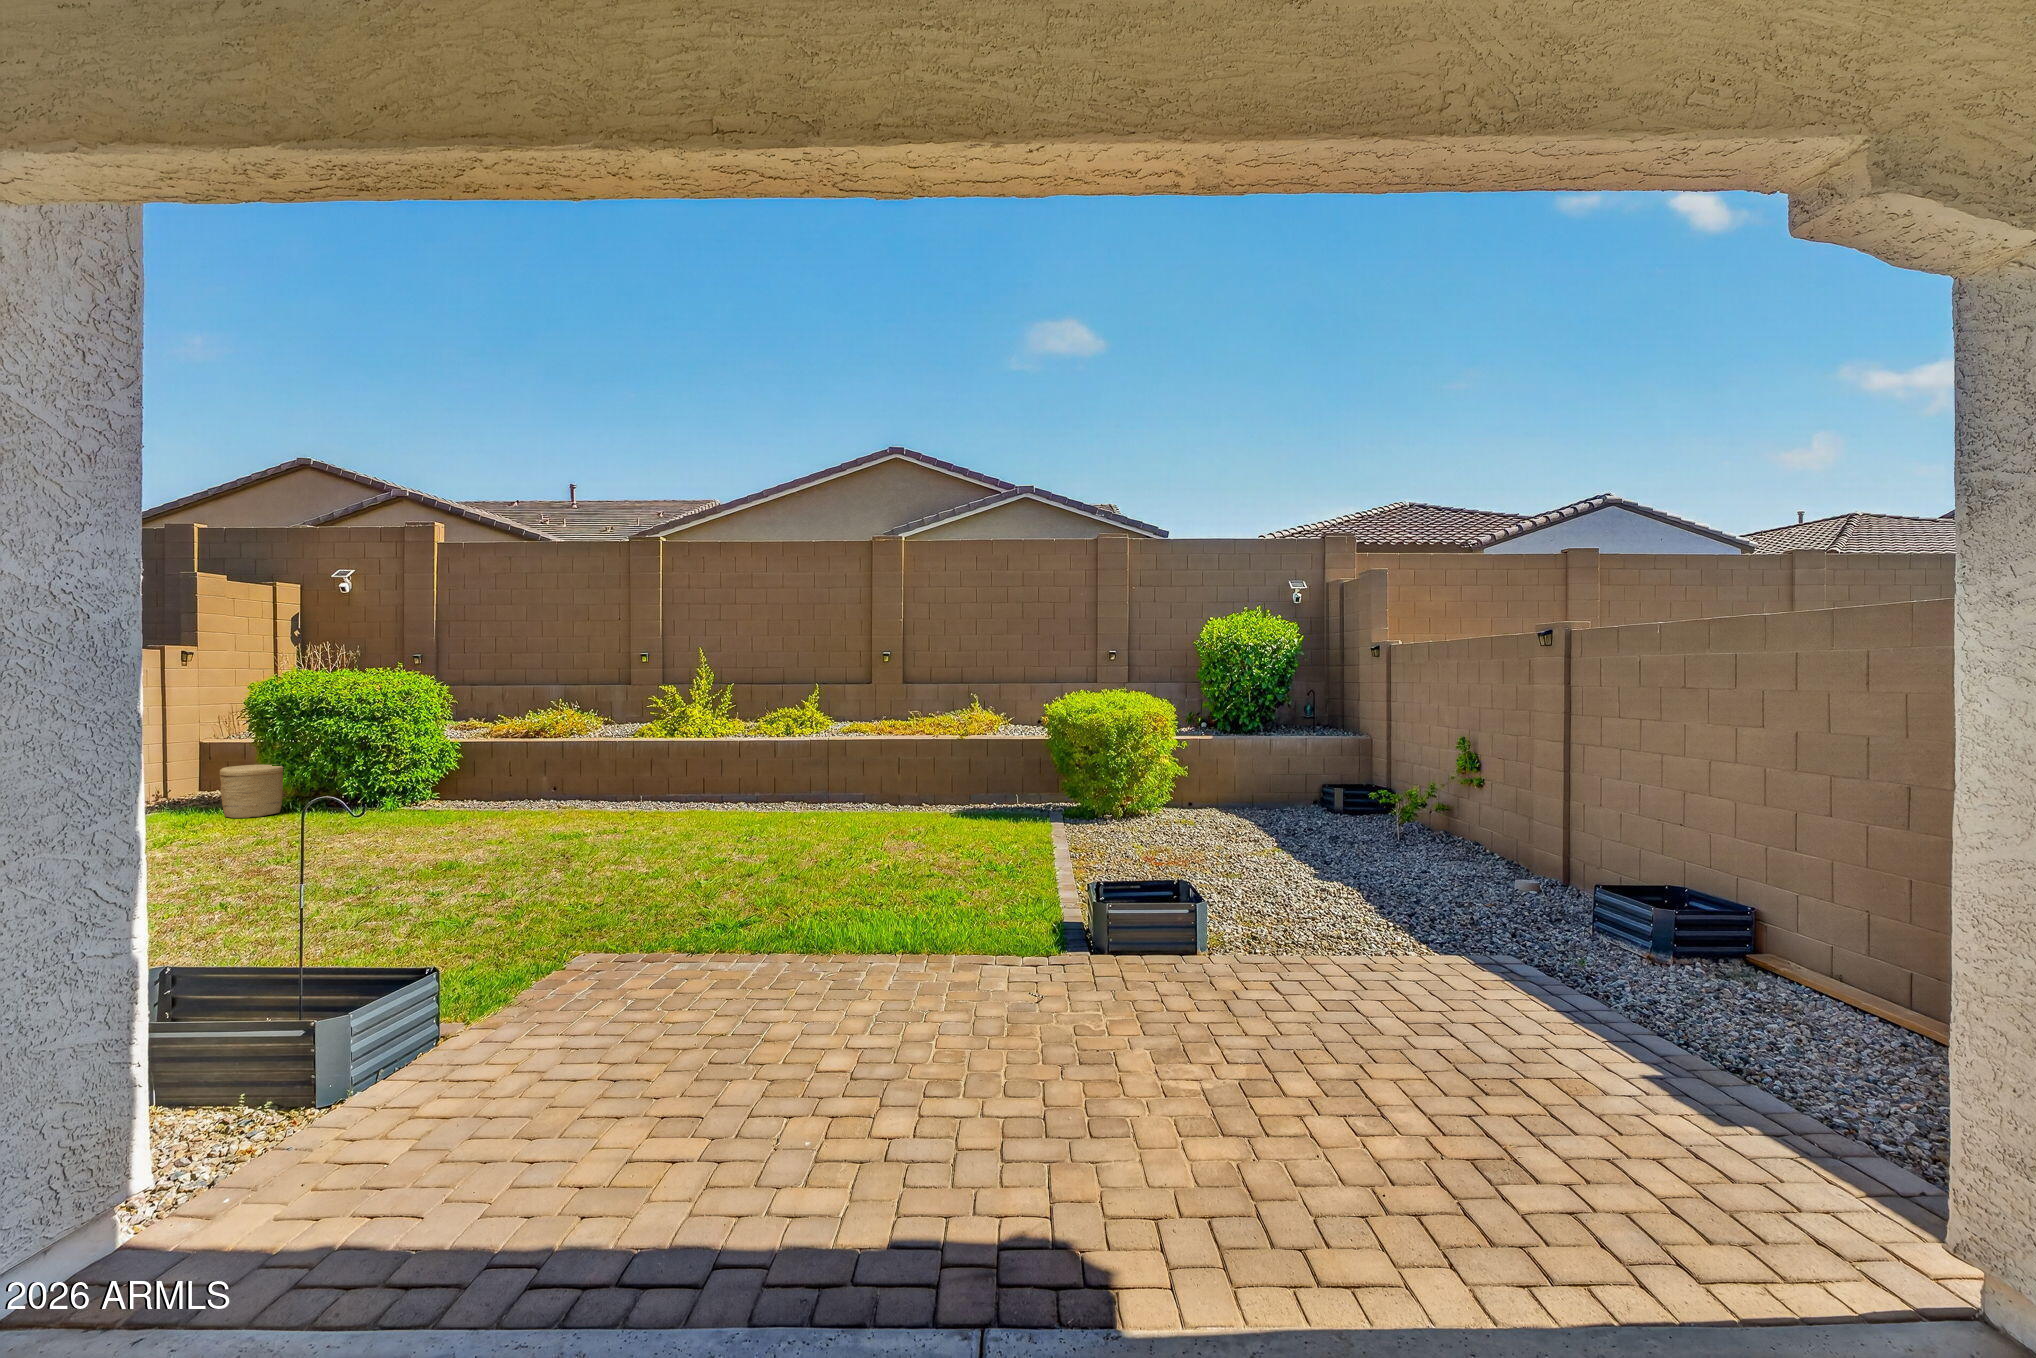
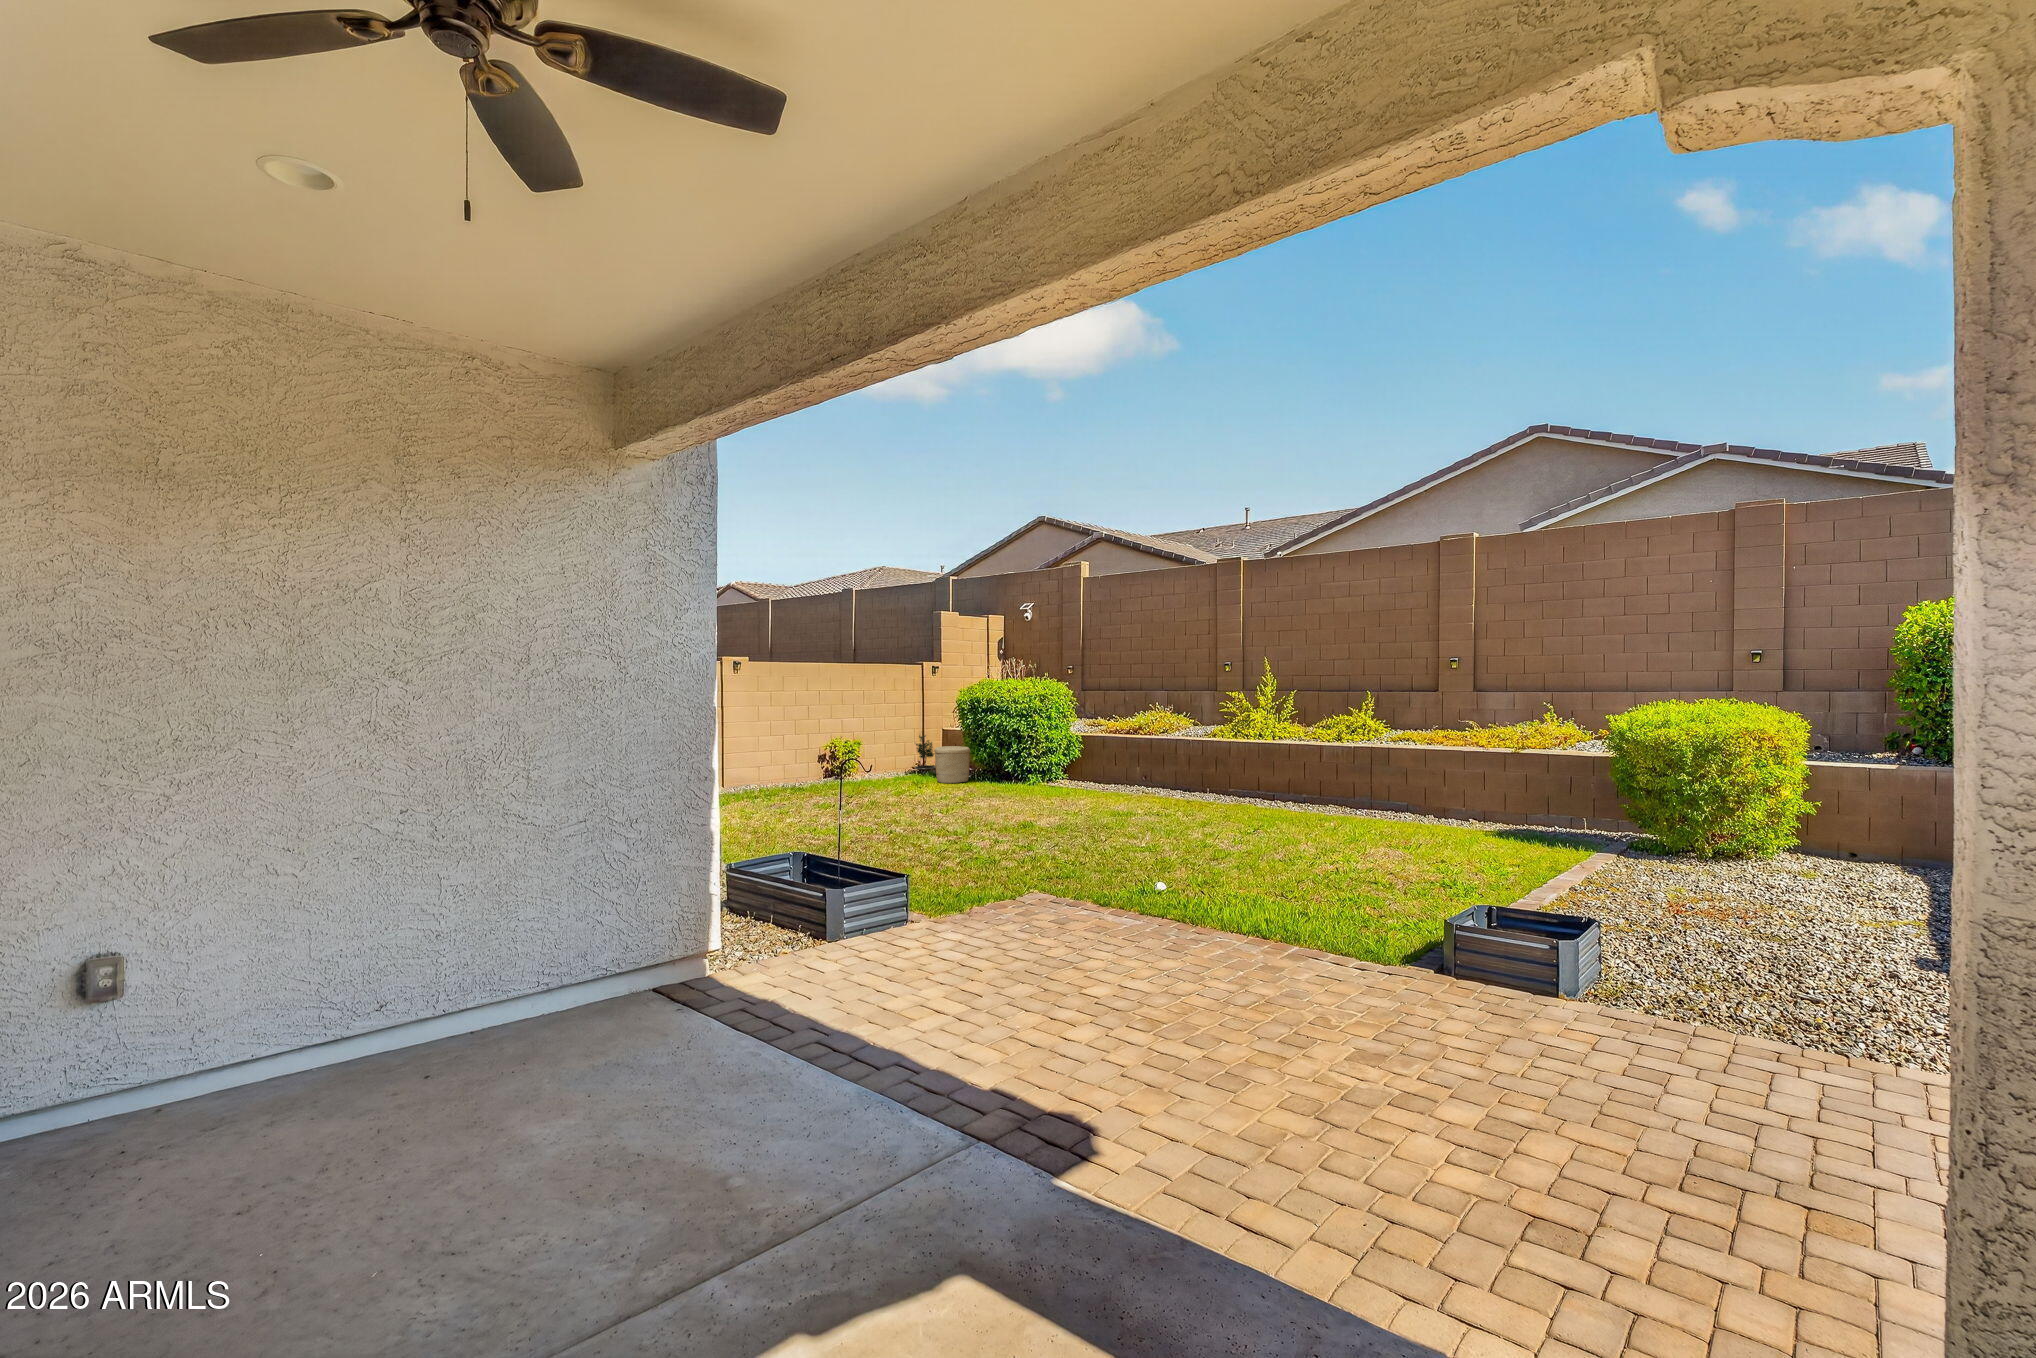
potted tree: none [175,746,218,801] -> present [915,733,935,769]

